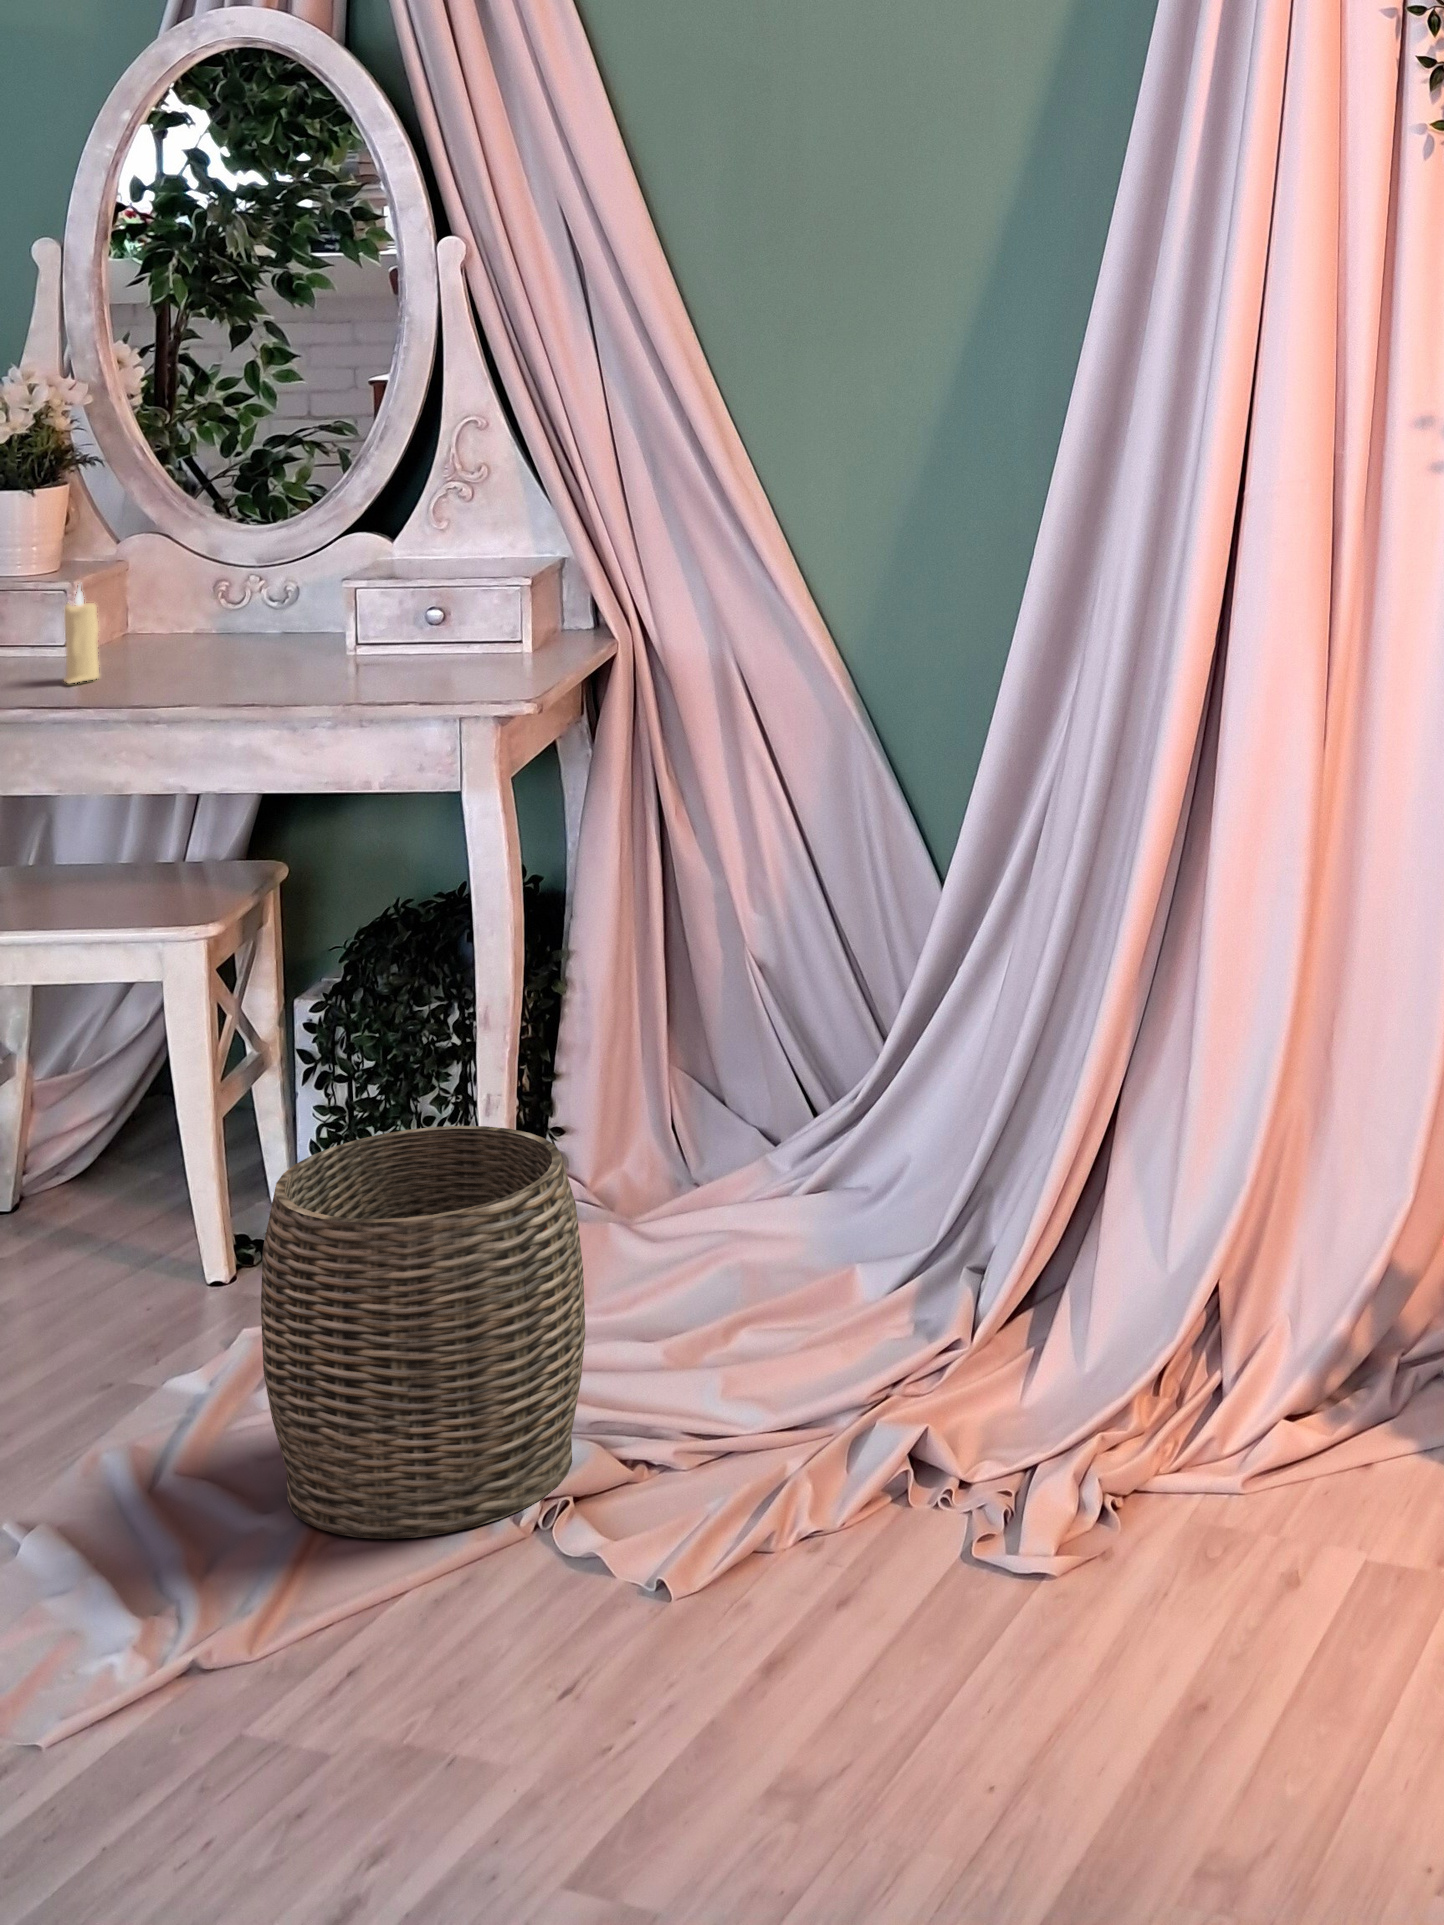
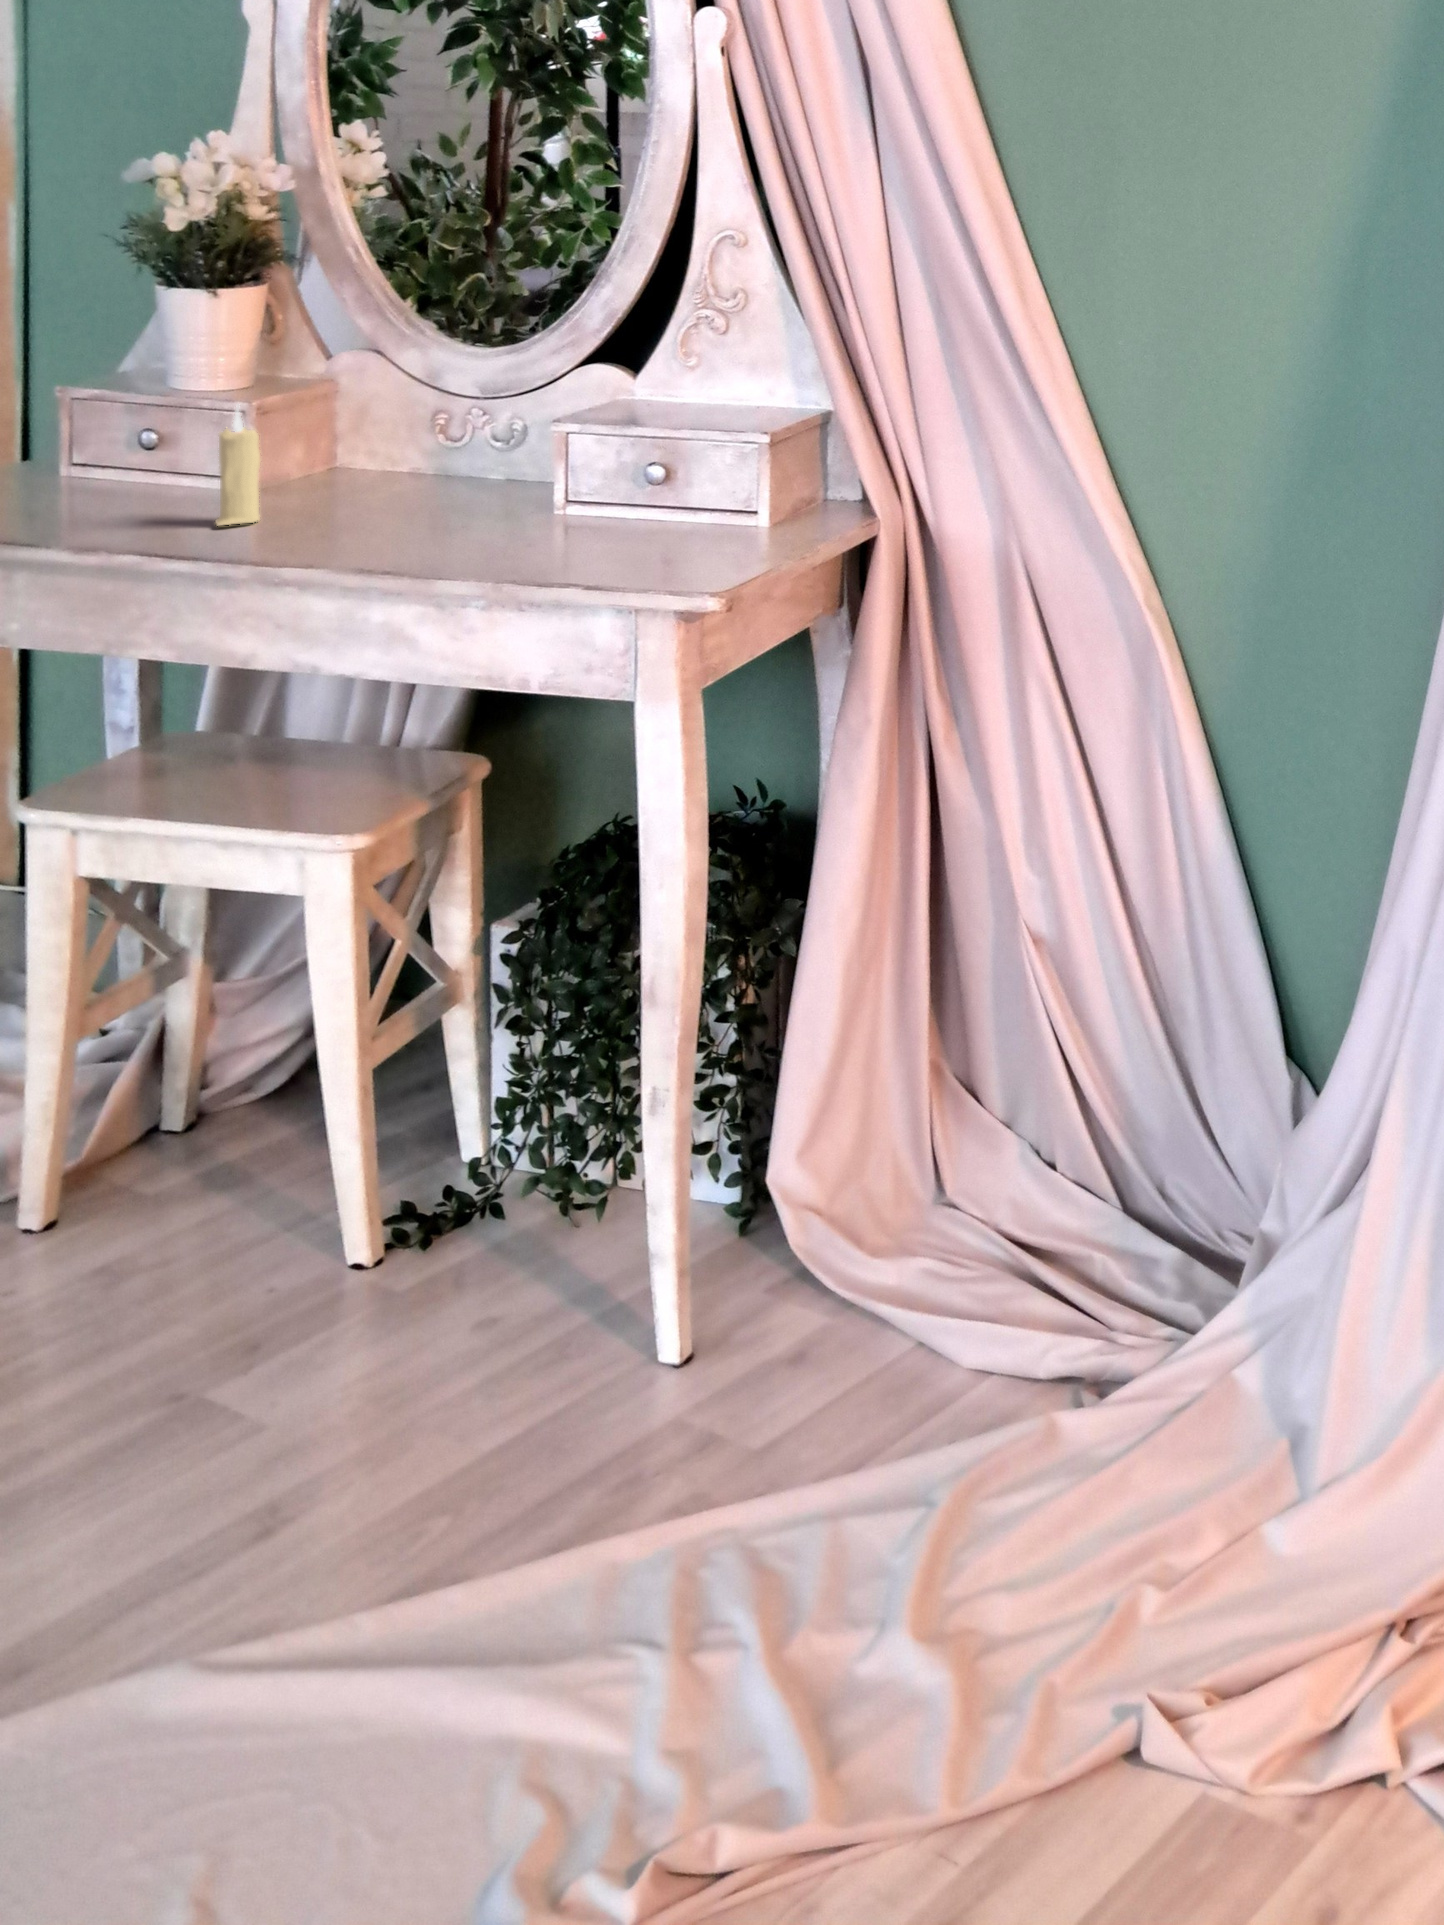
woven basket: present [261,1126,585,1539] -> none [241,1149,676,1733]

